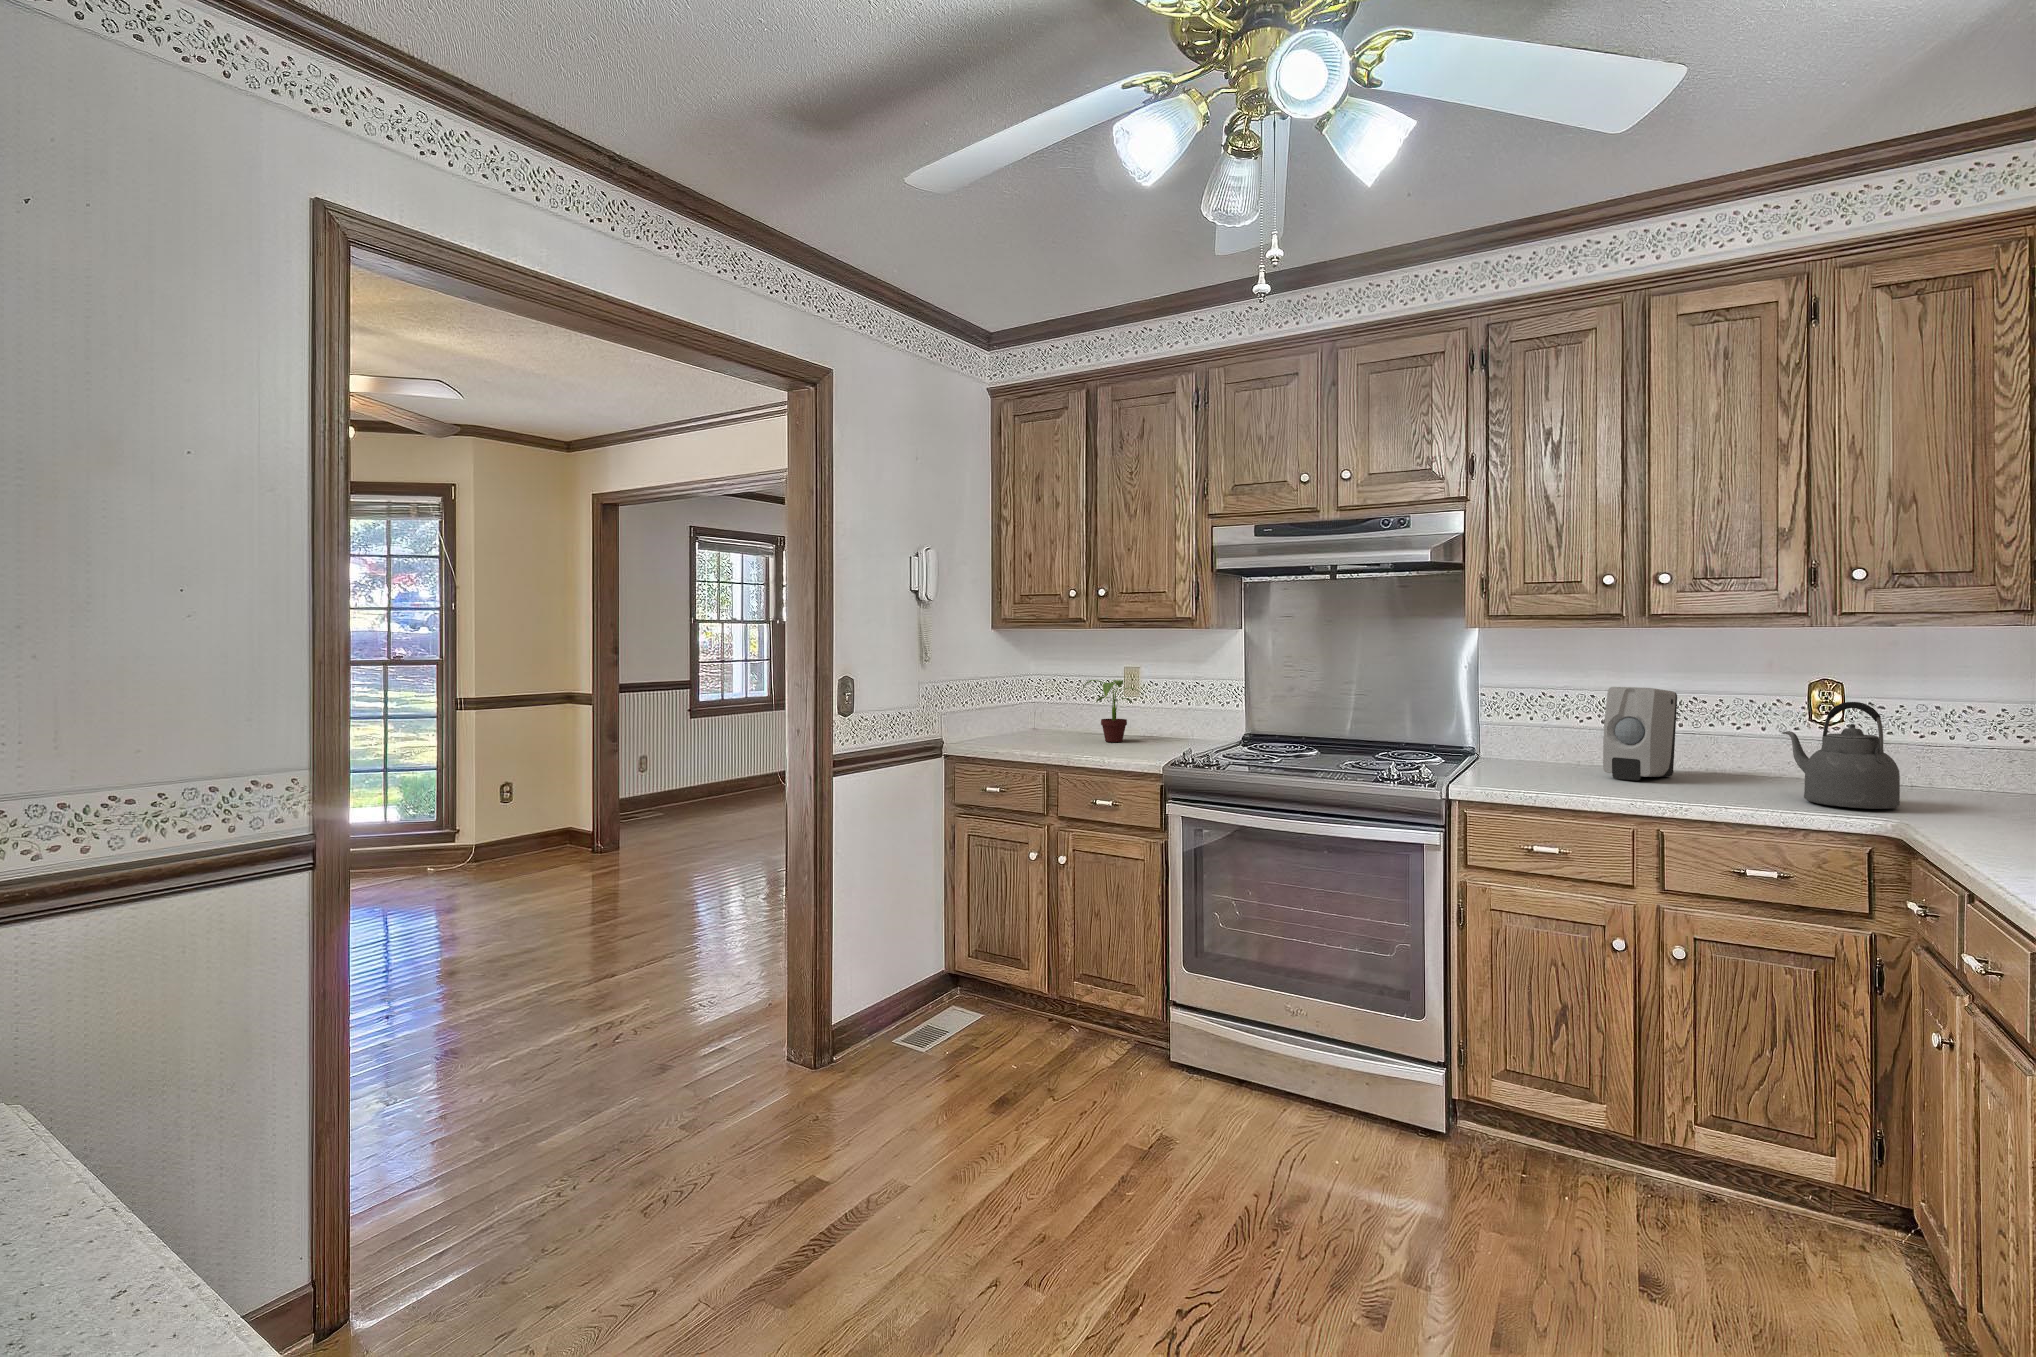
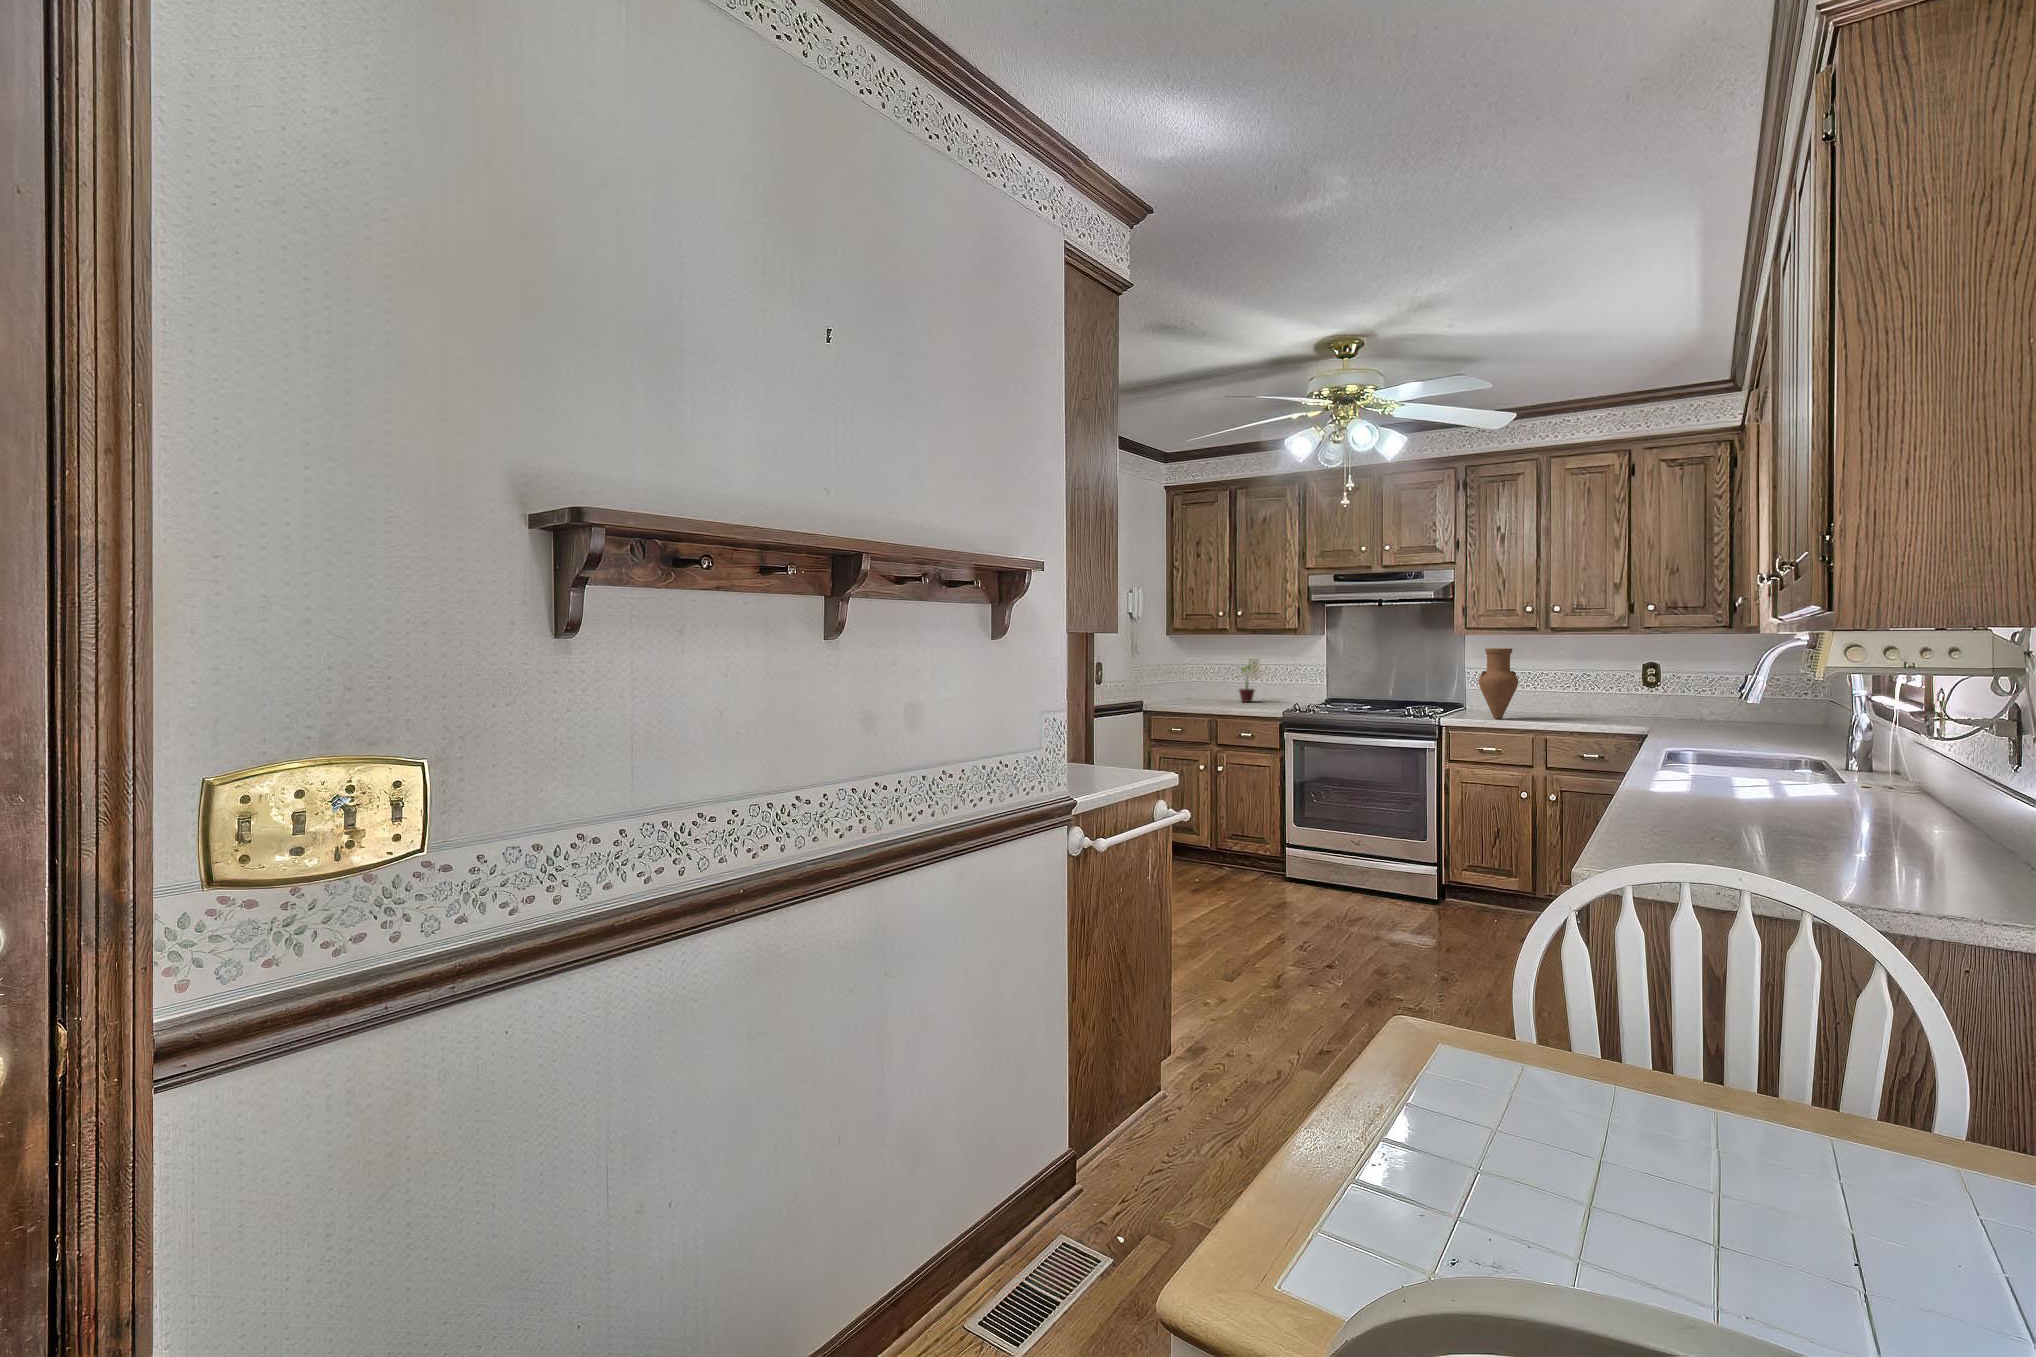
vase: none [1520,653,1598,787] -> present [1478,648,1518,719]
soap dispenser: present [1603,687,1677,780] -> none [1527,667,1569,716]
kettle: present [1782,702,1900,809] -> none [1614,672,1663,725]

